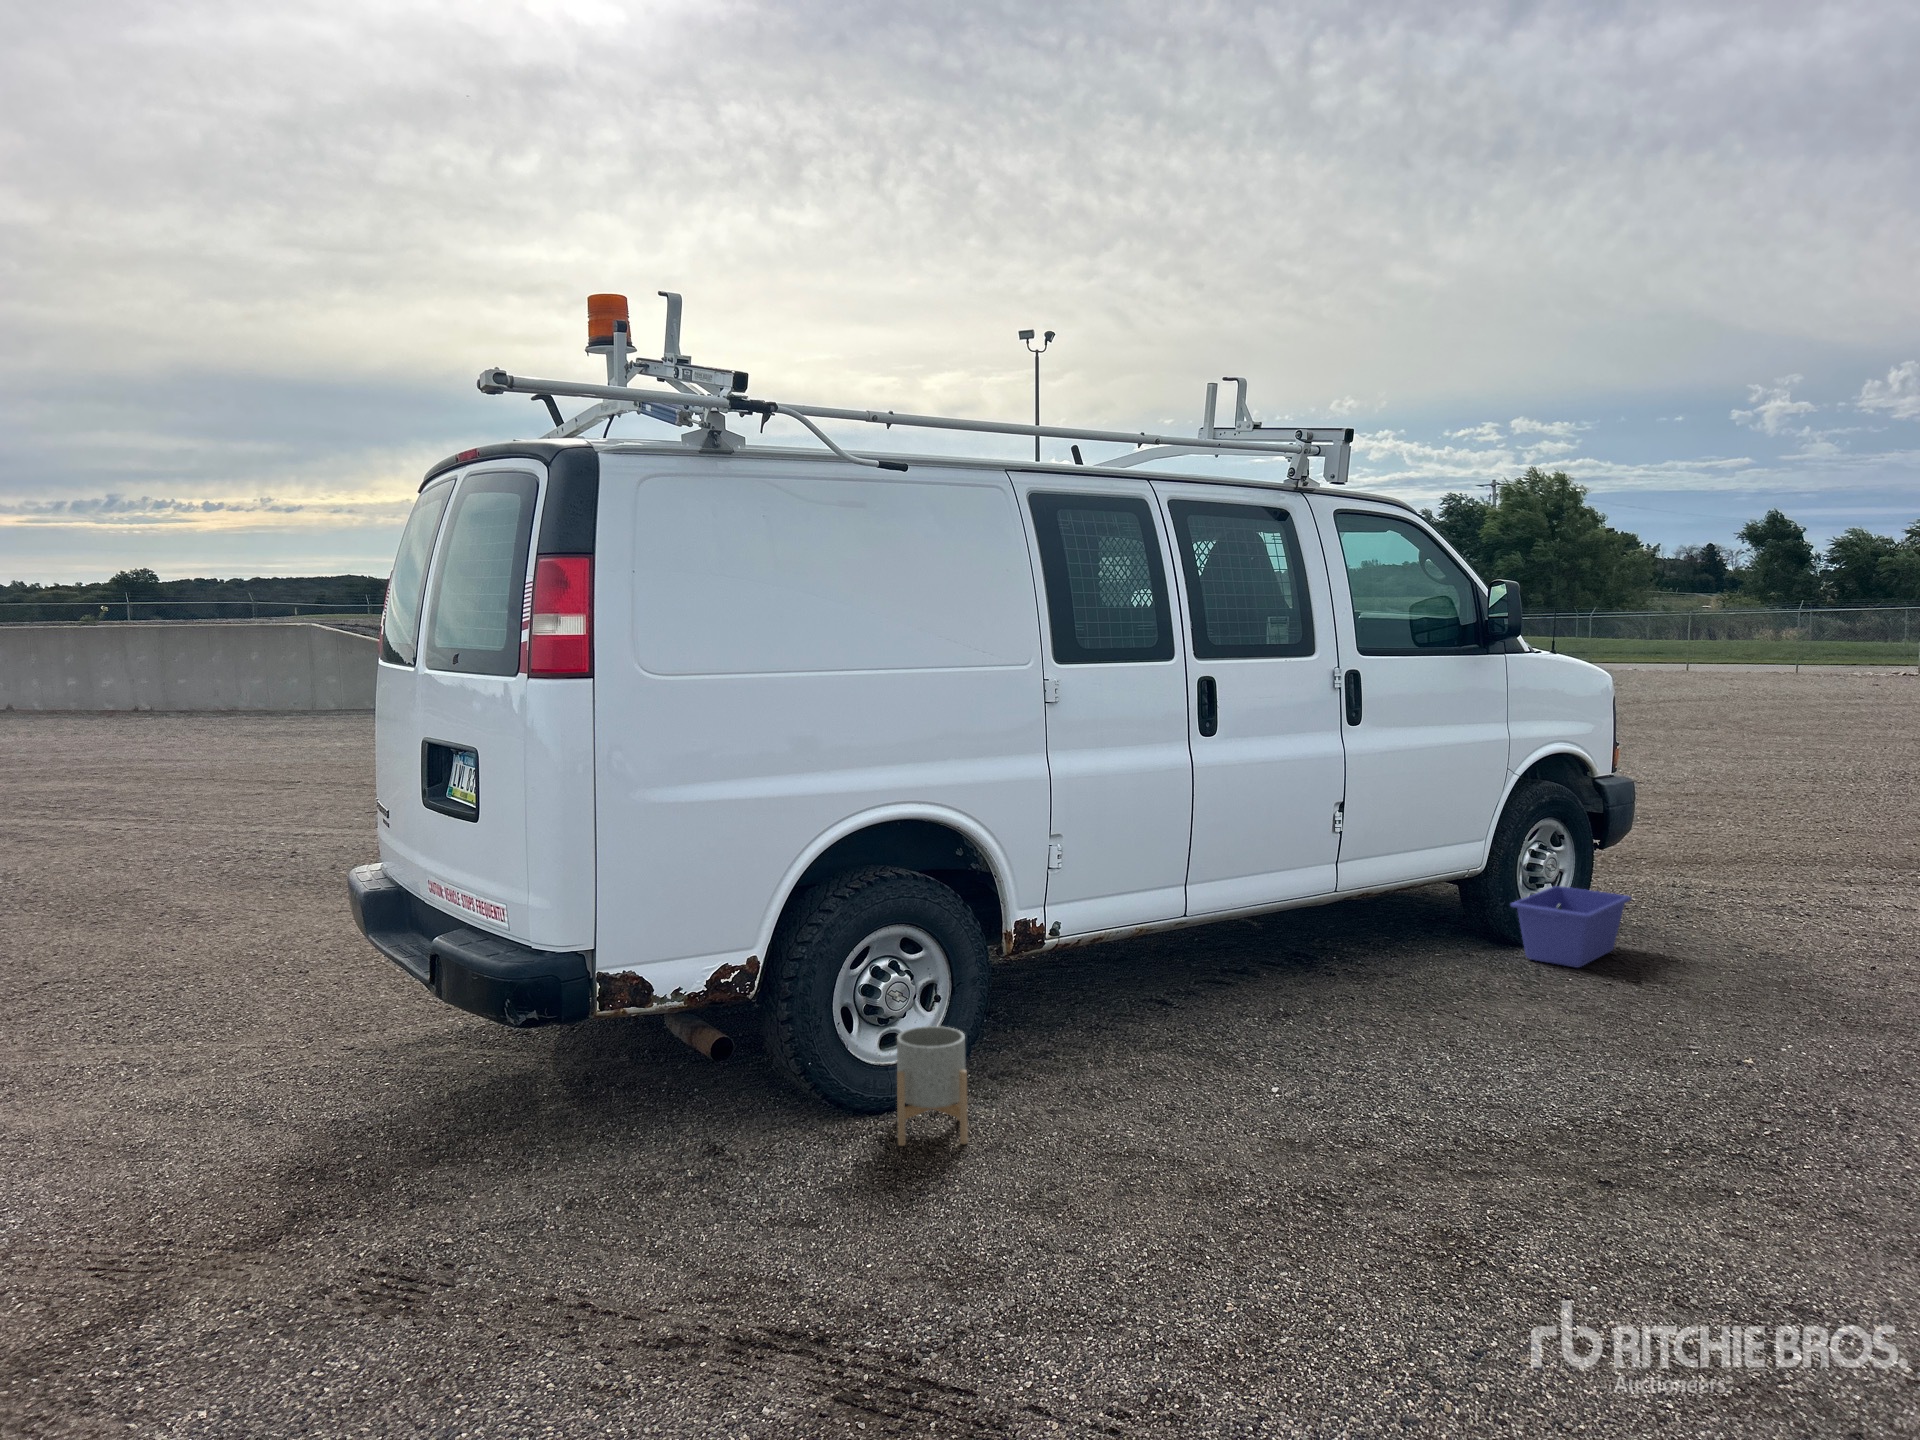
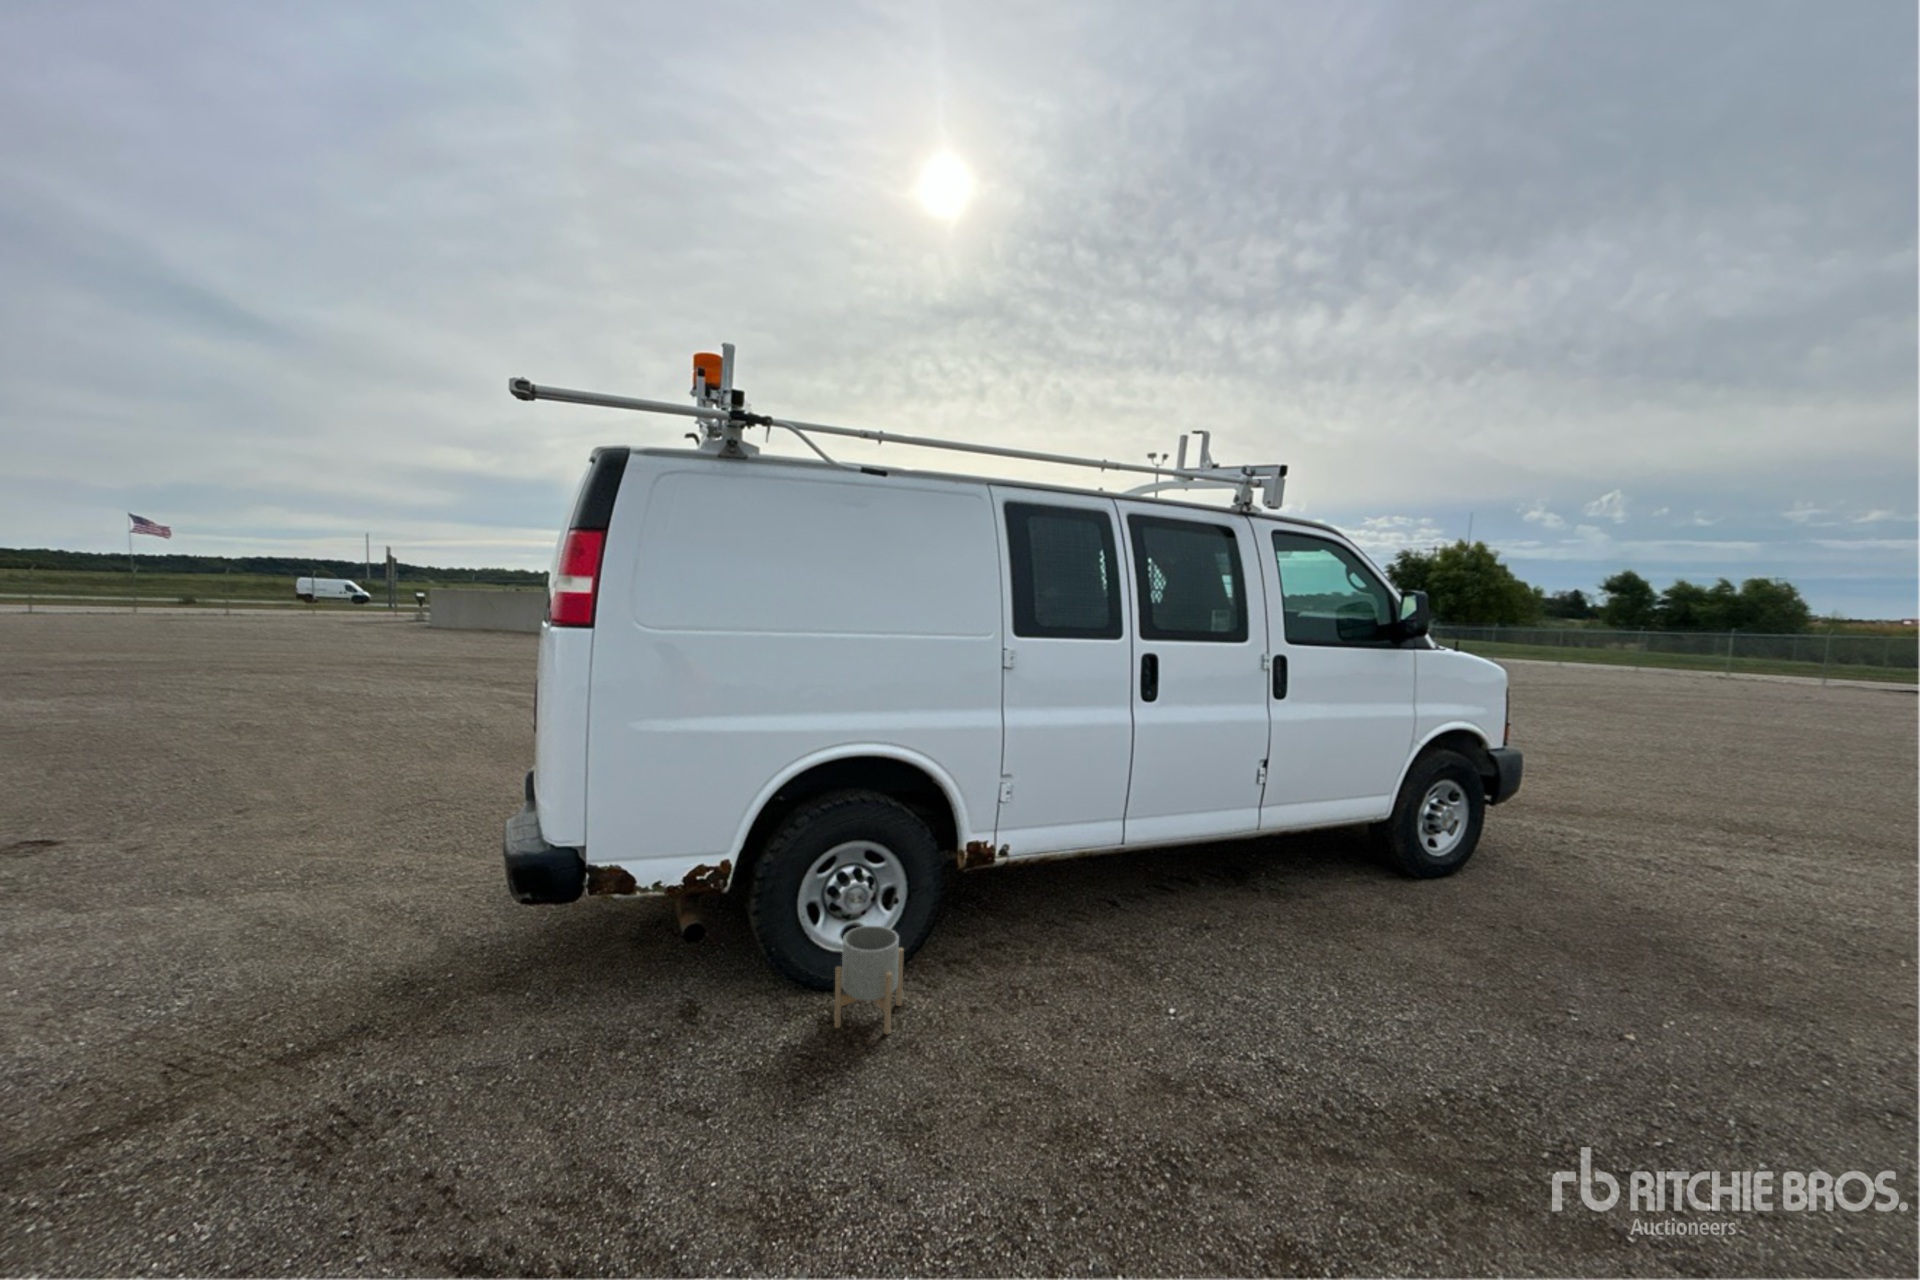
storage bin: present [1511,886,1632,968] -> none [1410,832,1517,905]

